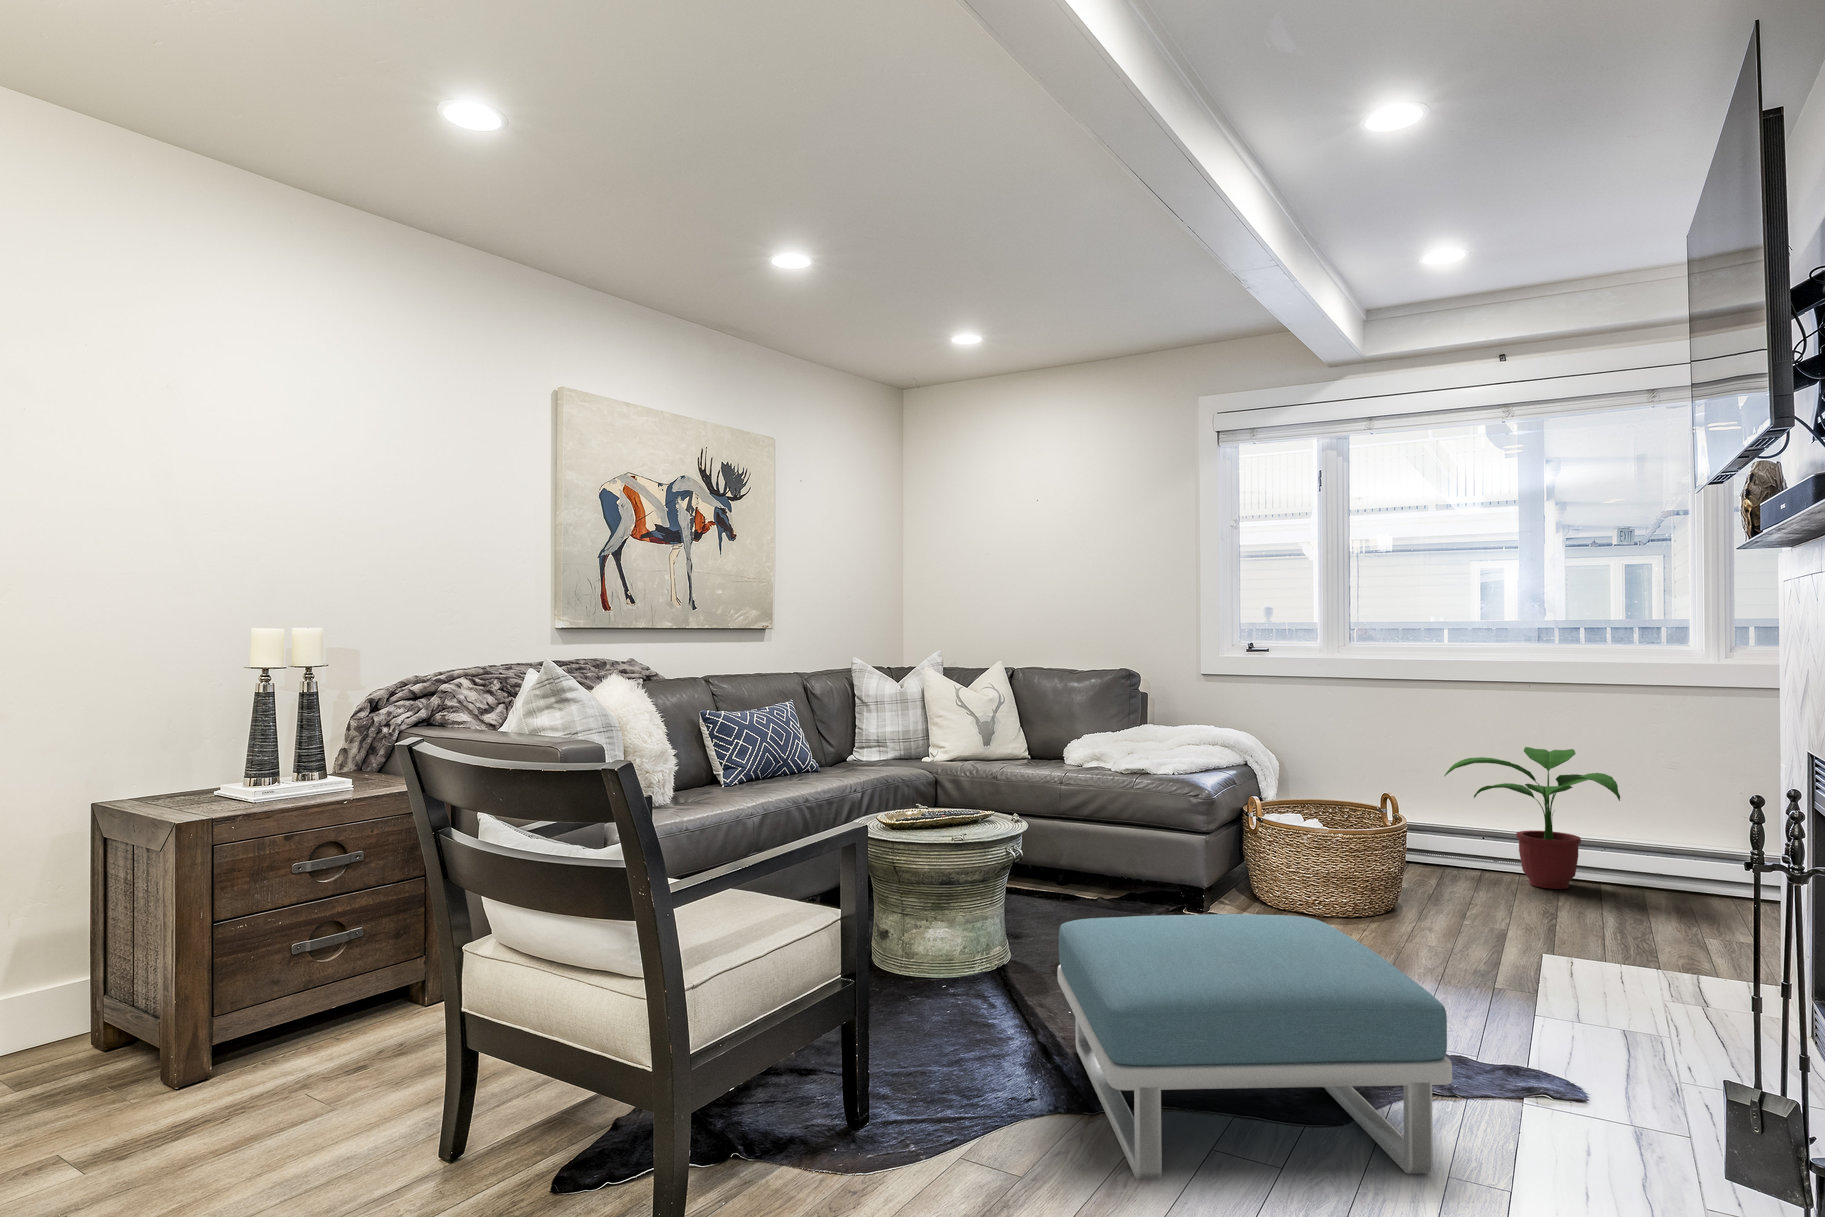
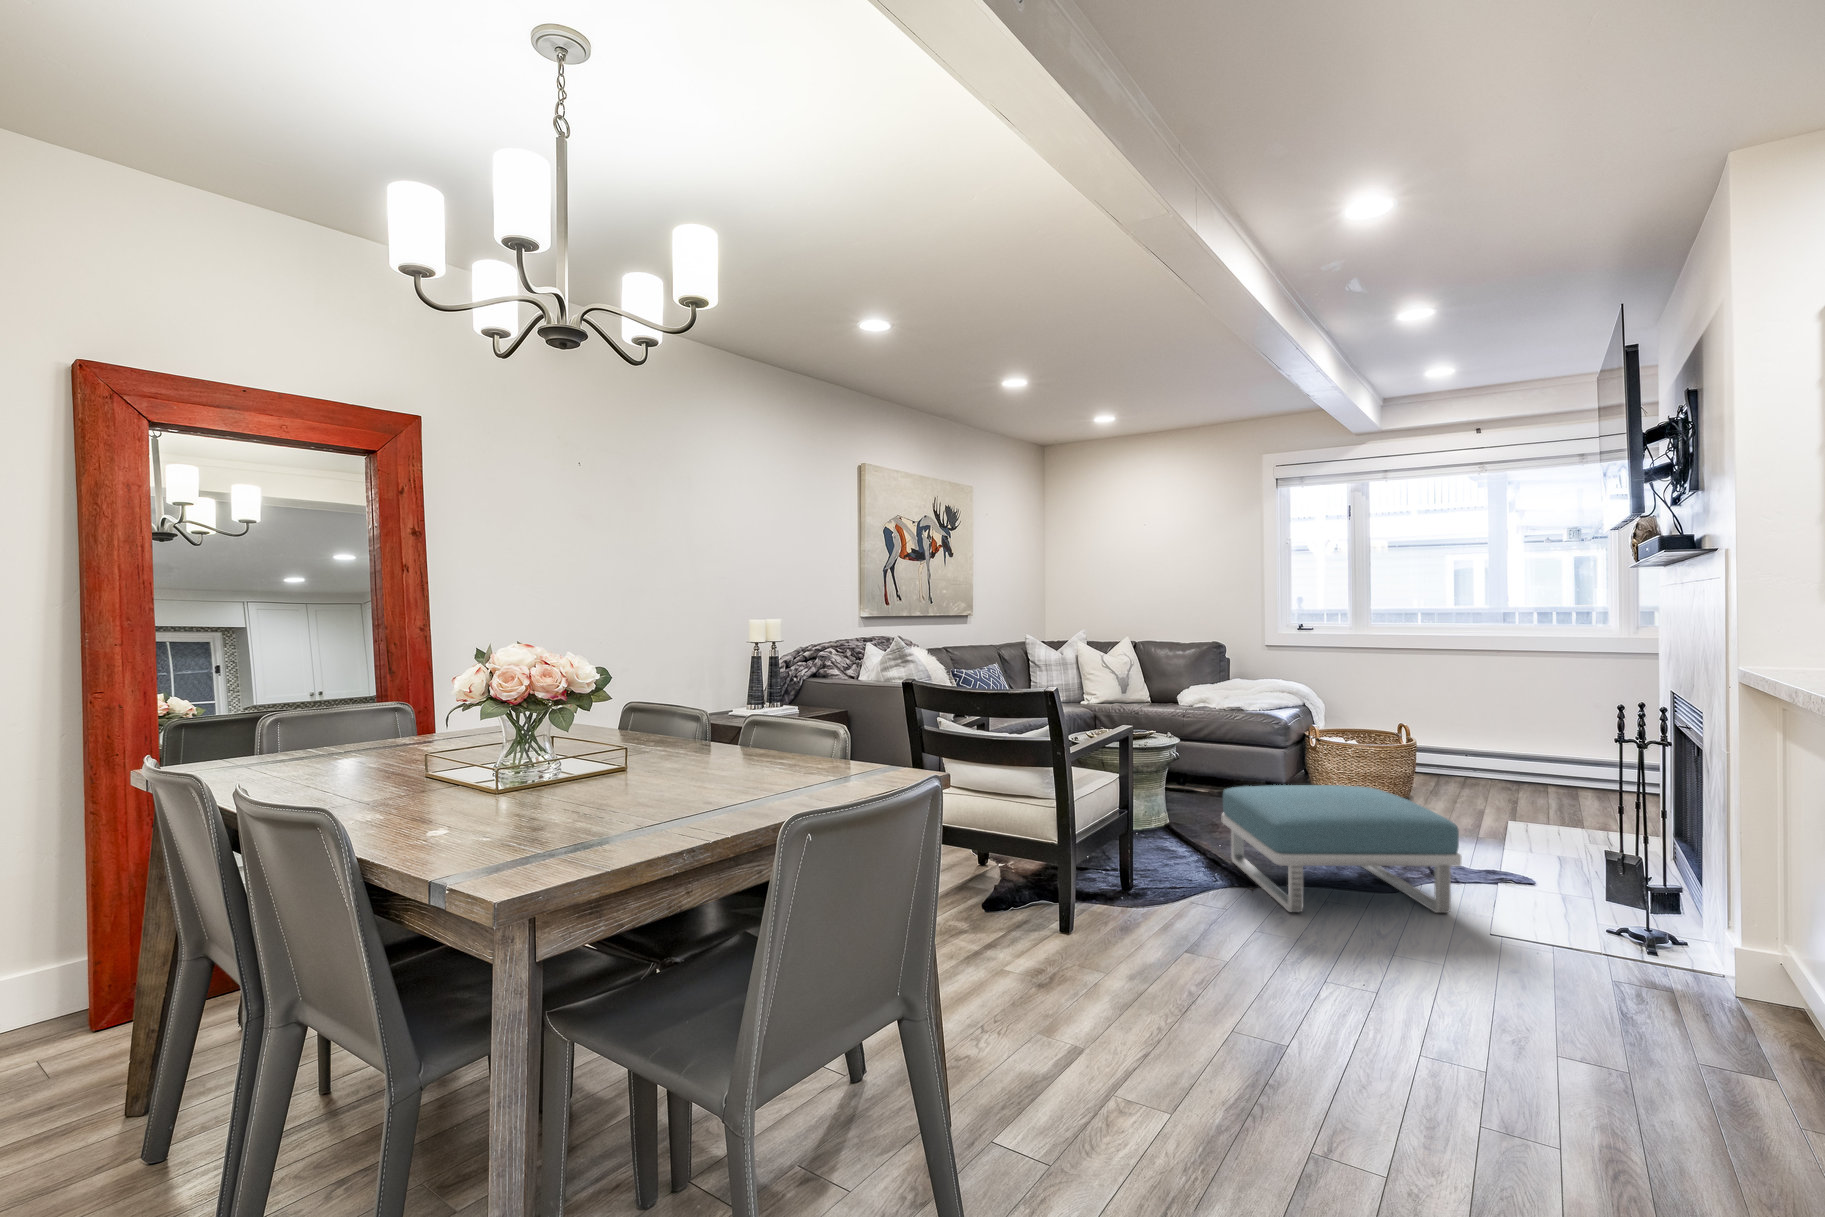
potted plant: present [1444,747,1620,889] -> none [1440,695,1561,787]

